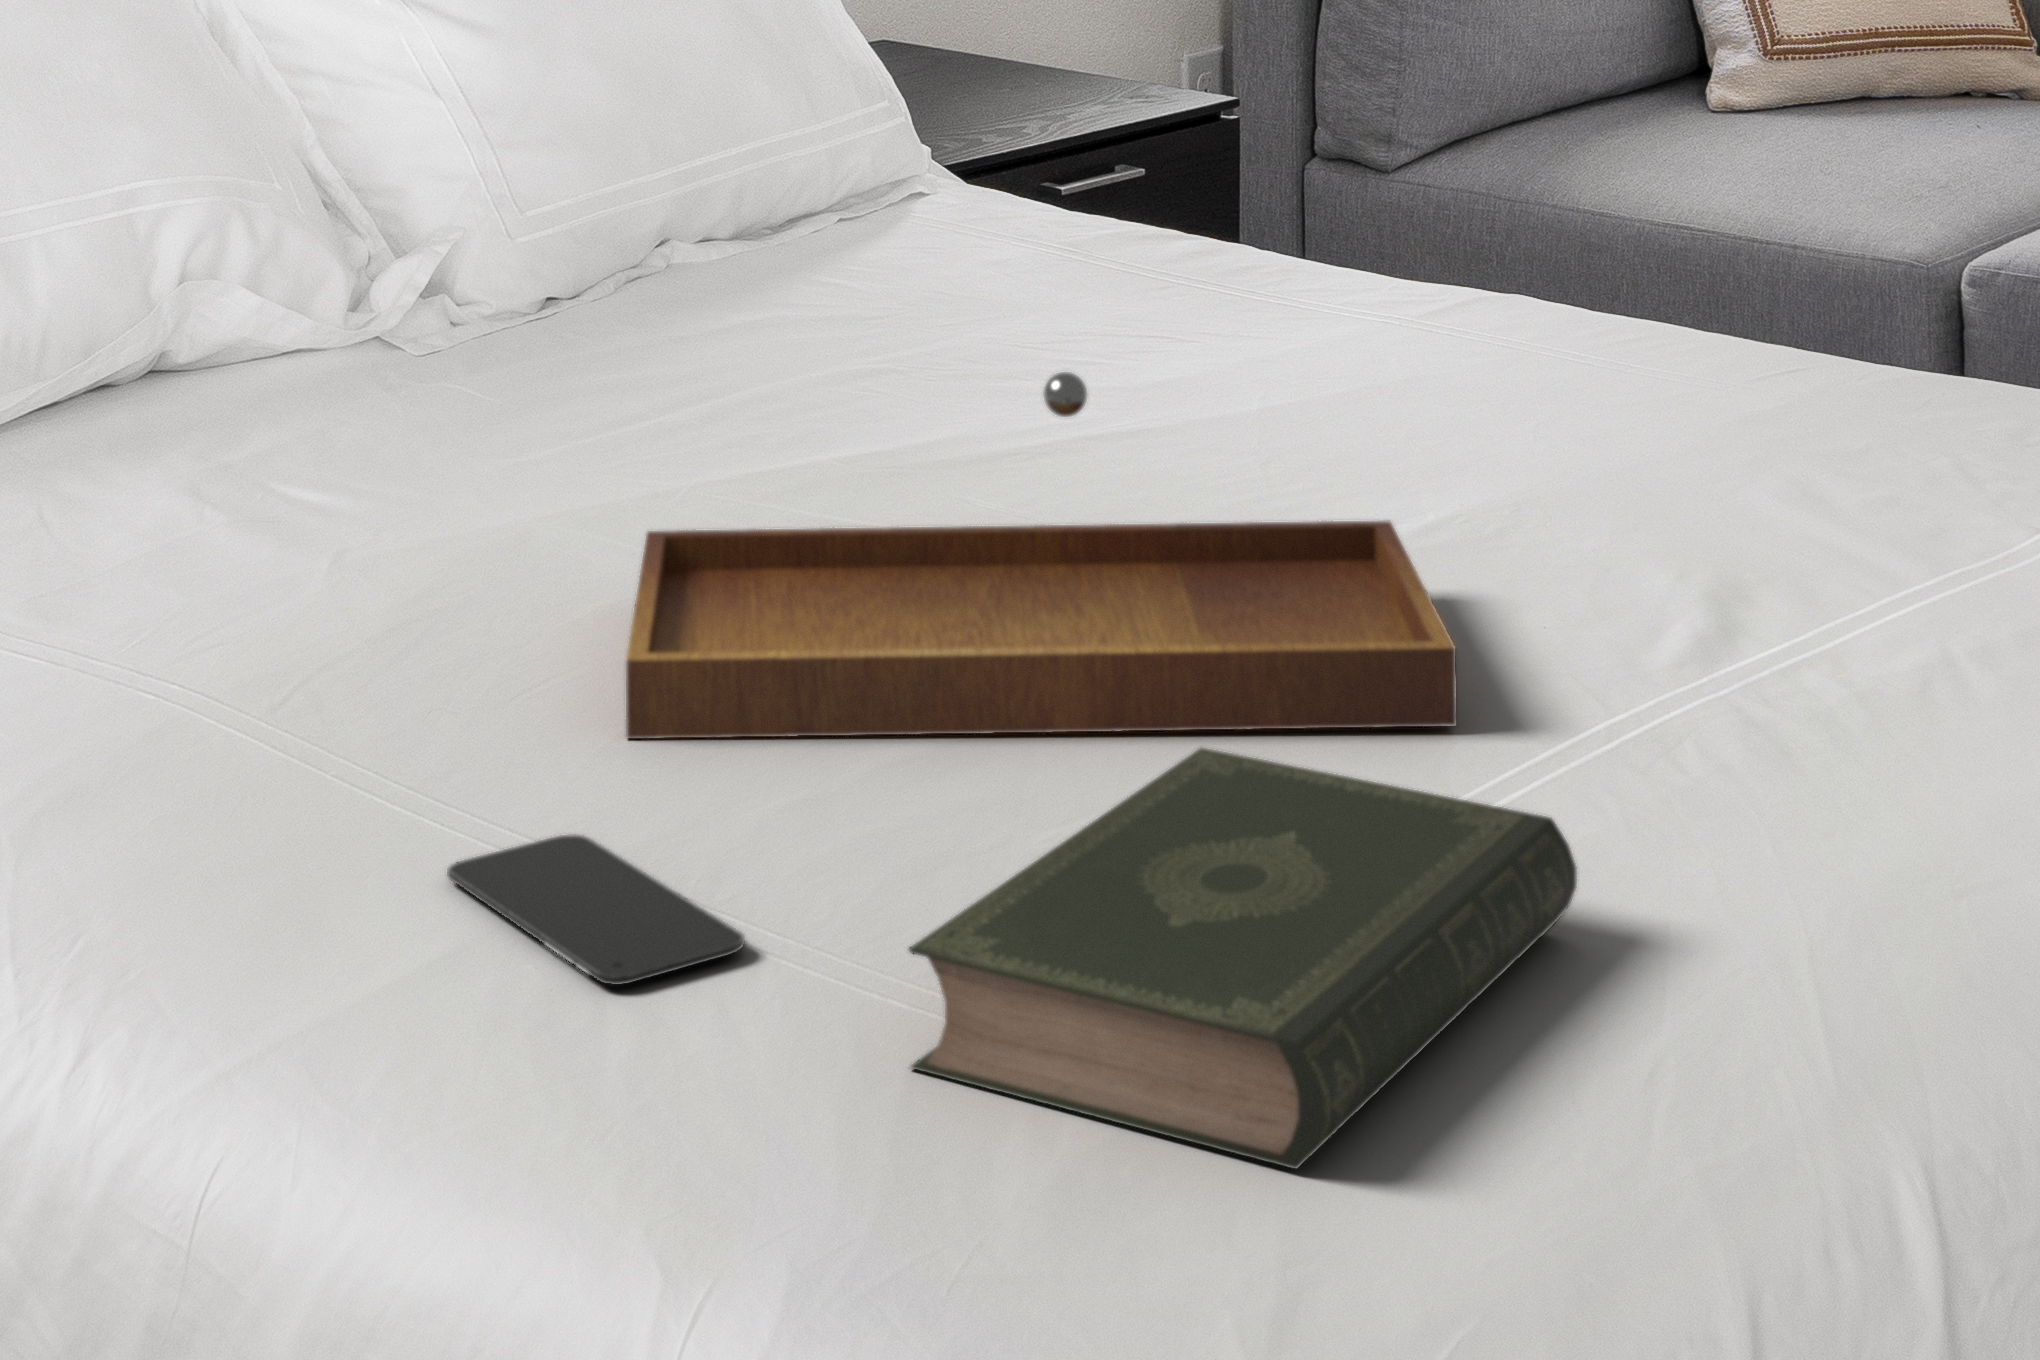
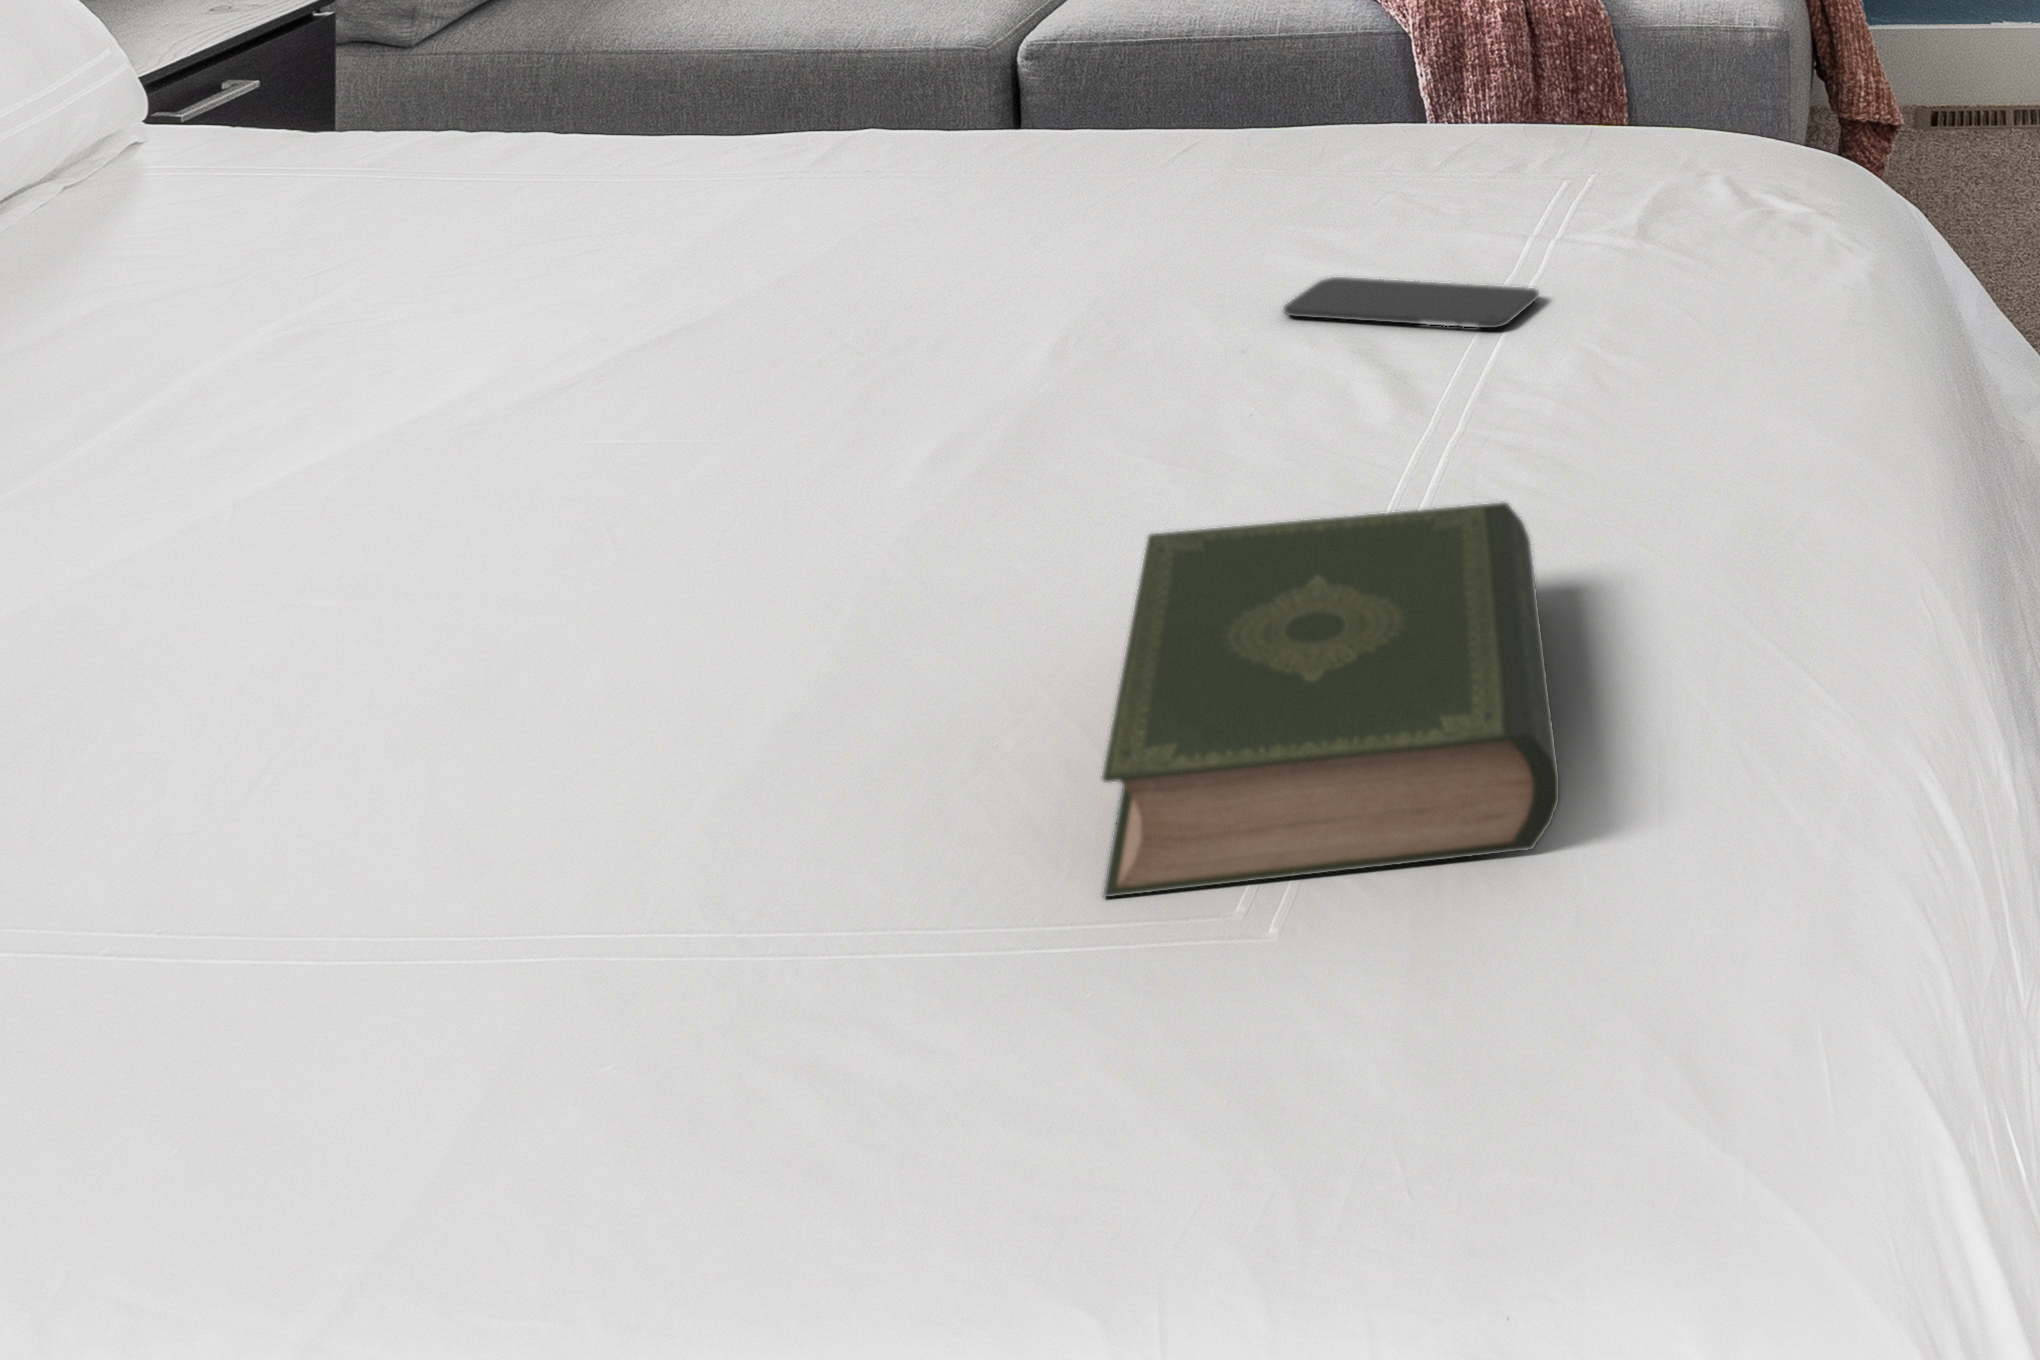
tray: present [626,372,1457,739] -> none [296,228,1251,713]
smartphone: present [447,834,745,985] -> present [1283,277,1539,328]

